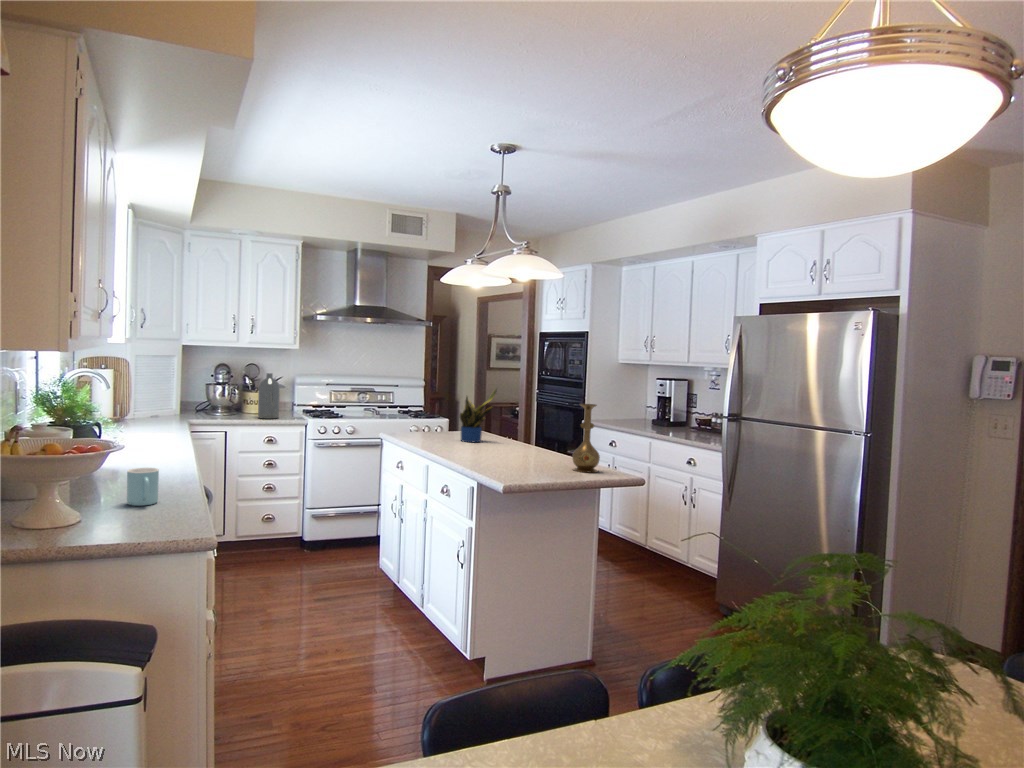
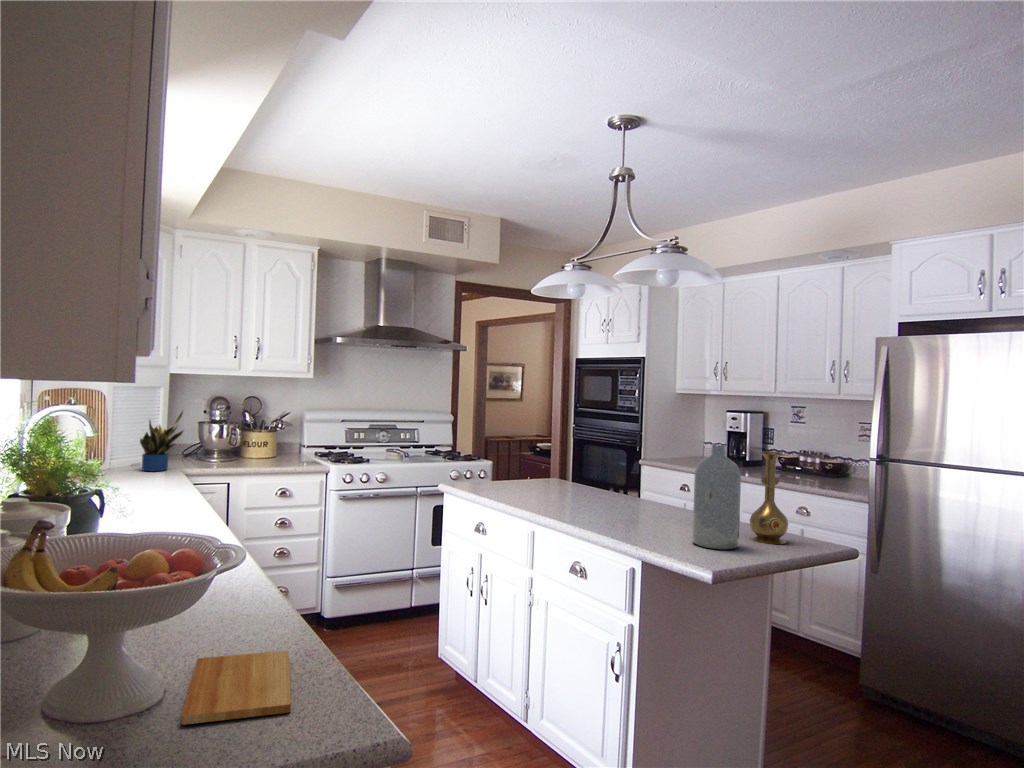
bottle: present [258,373,280,419] -> present [692,444,741,550]
potted plant: present [460,389,497,442] -> present [140,412,183,471]
mug: present [127,468,159,506] -> none [189,575,239,643]
cutting board: none [99,509,179,533] -> present [181,651,291,725]

